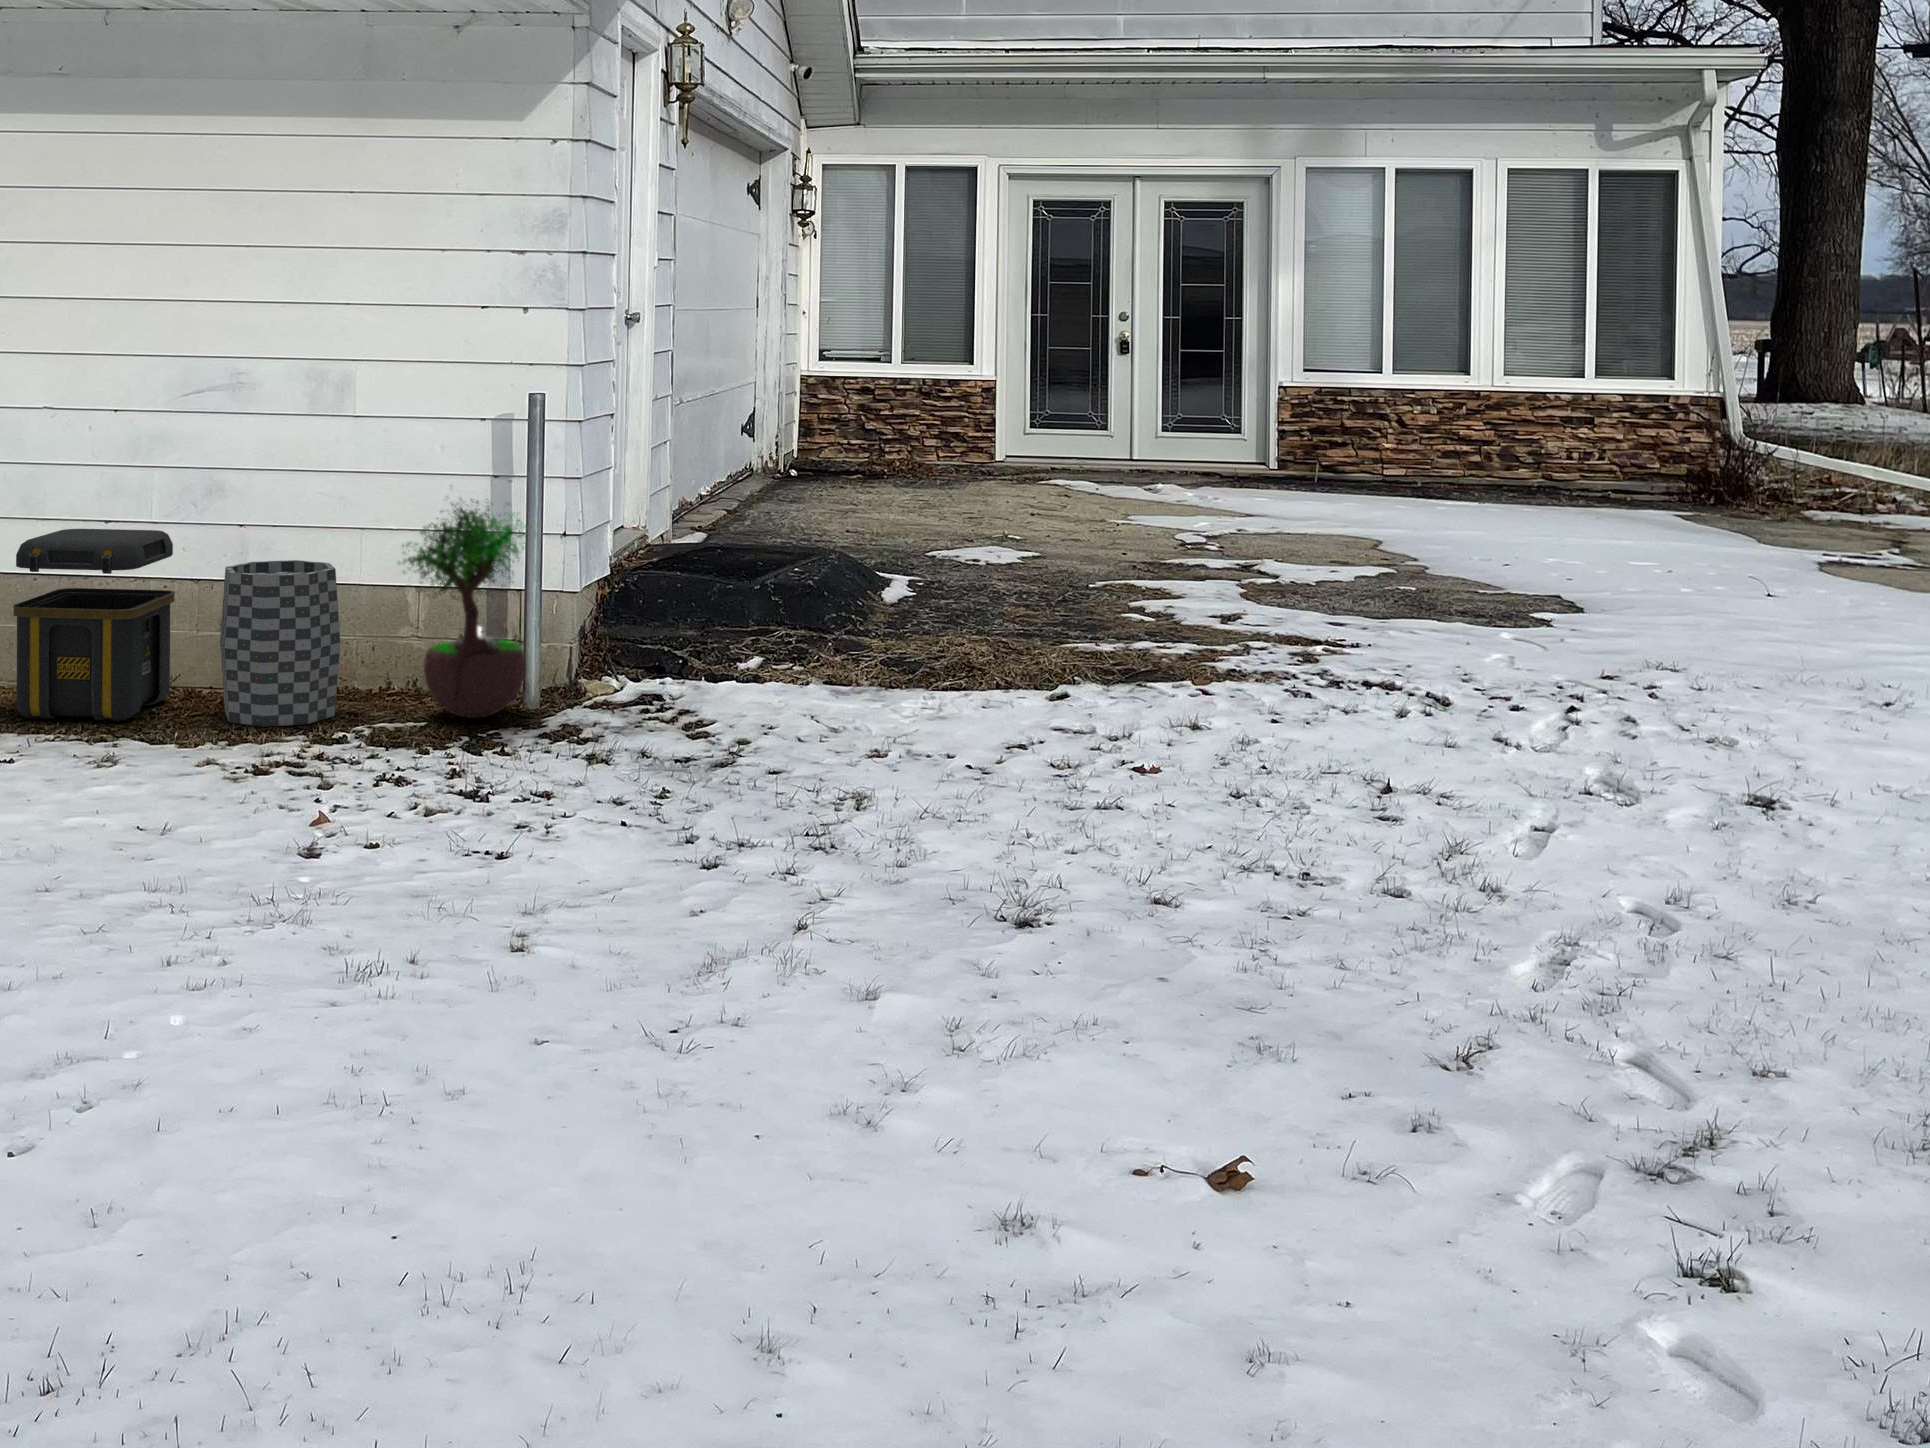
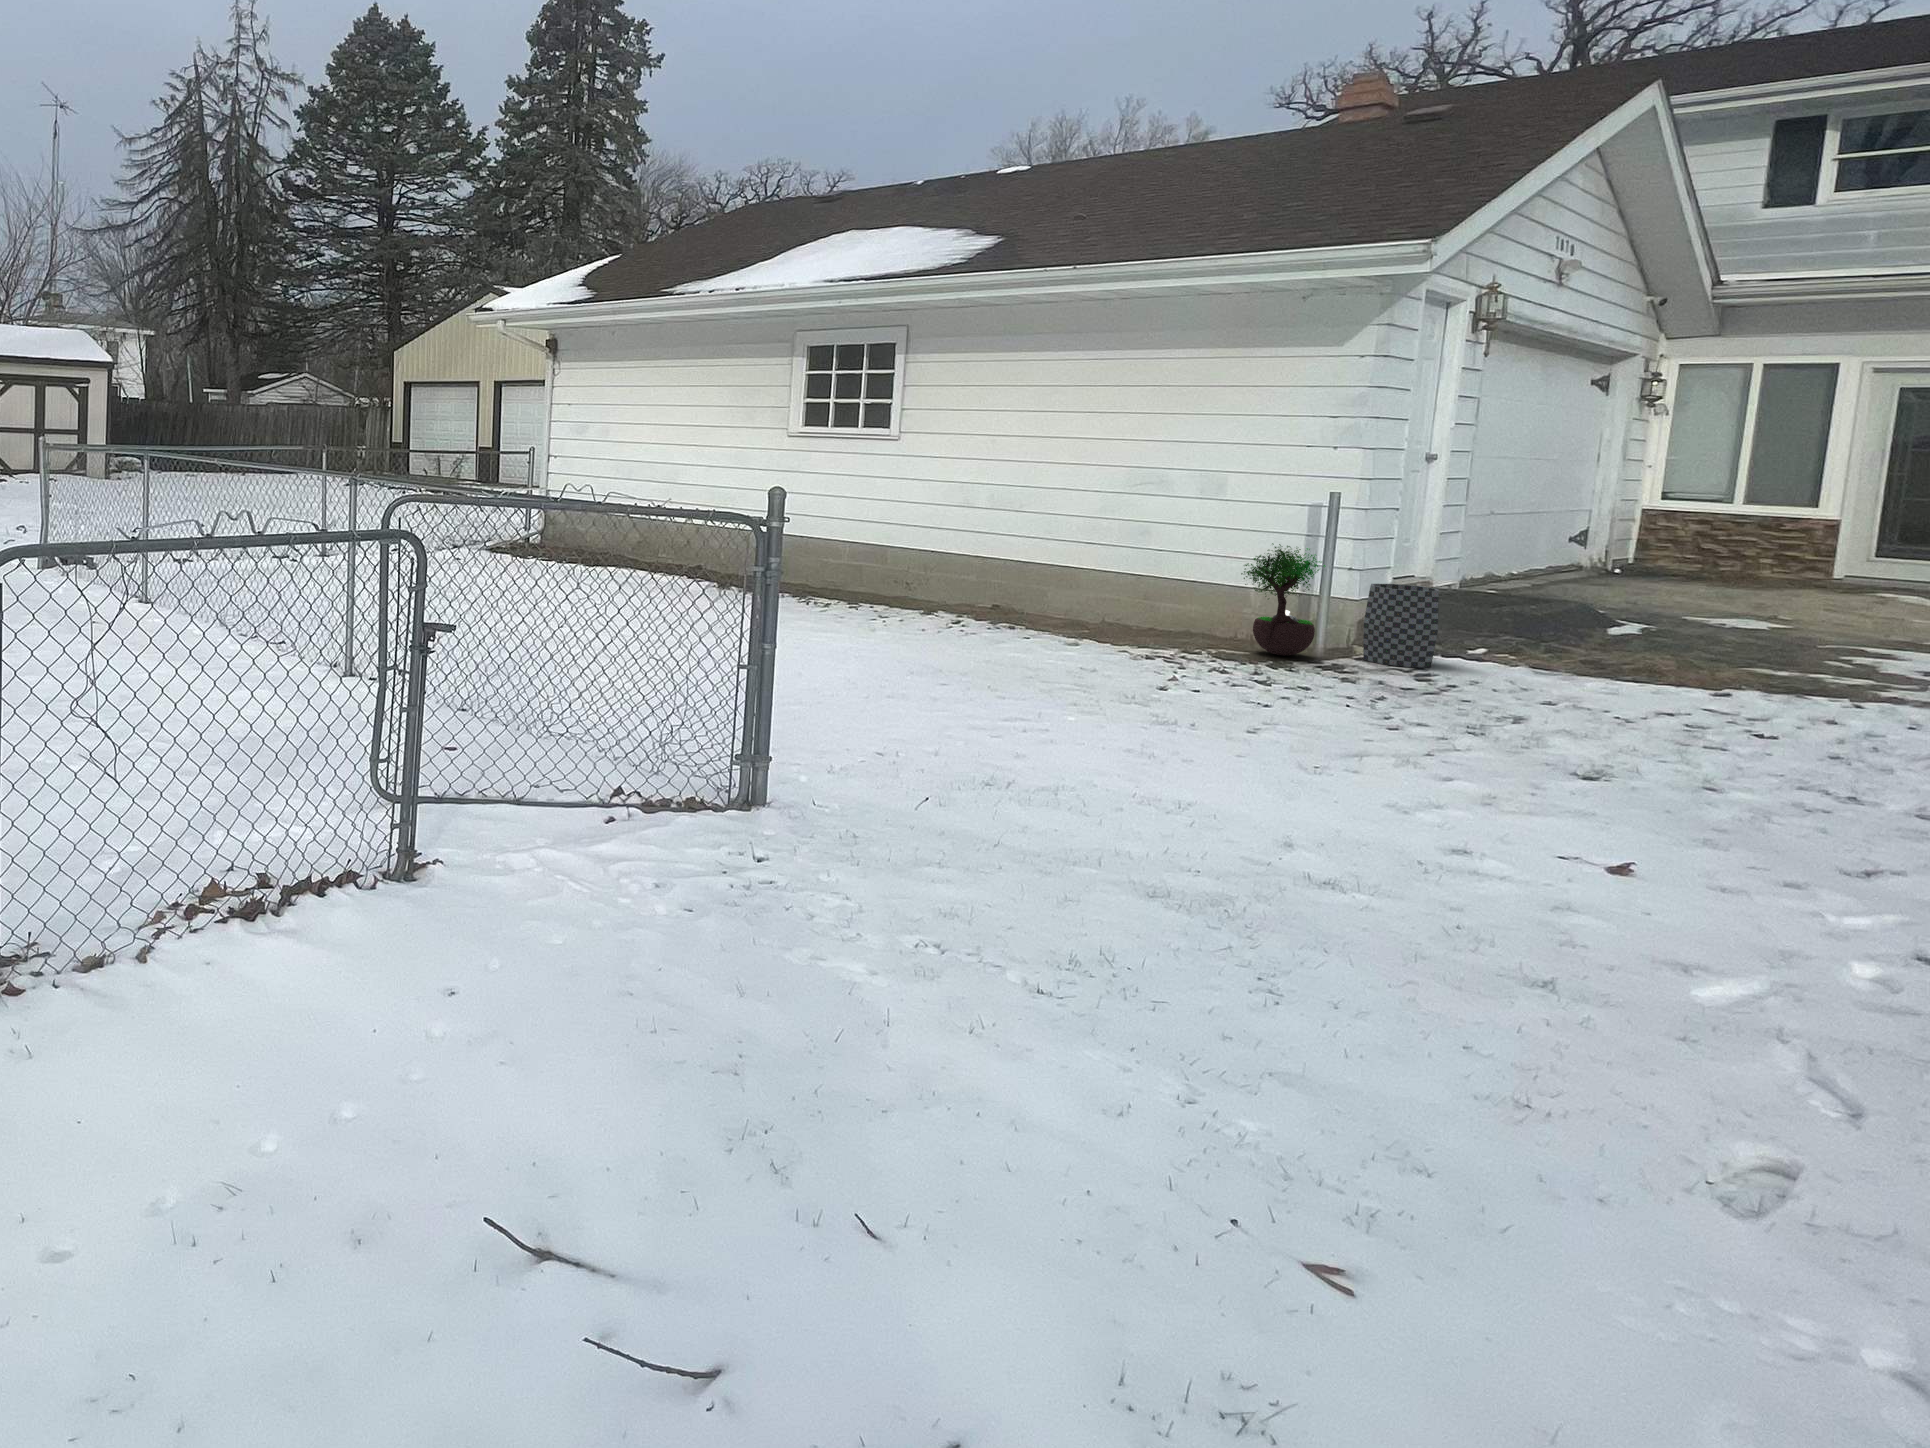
toolbox: present [13,529,175,721] -> none [1039,546,1121,632]
trash can: present [220,560,340,727] -> present [1363,584,1439,667]

